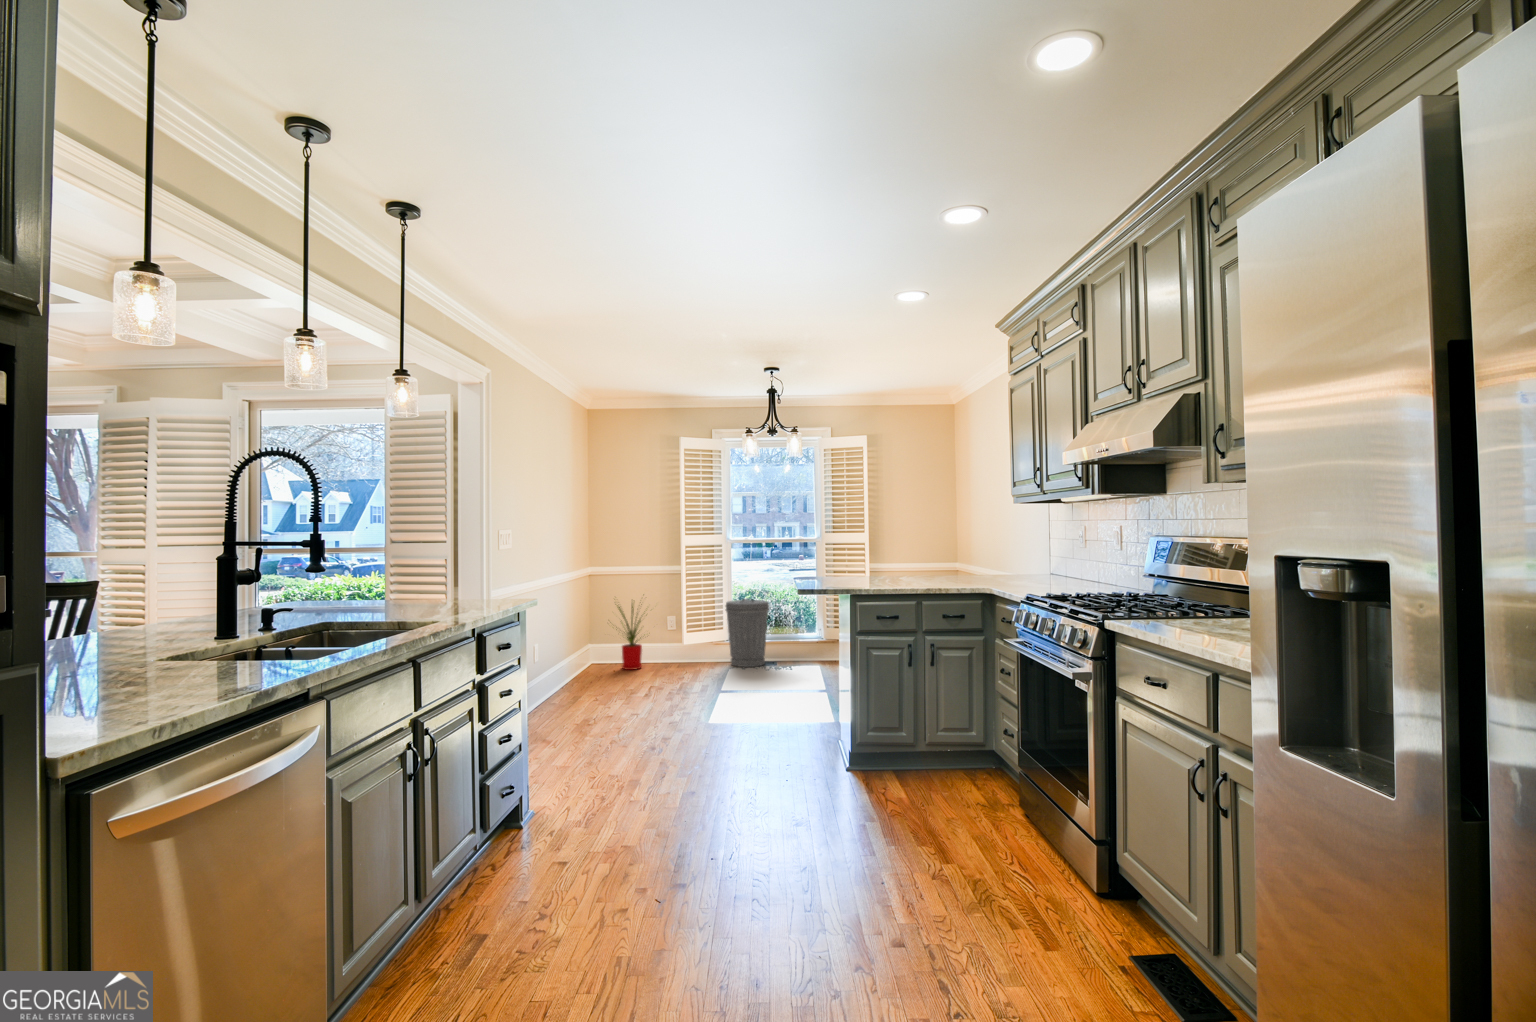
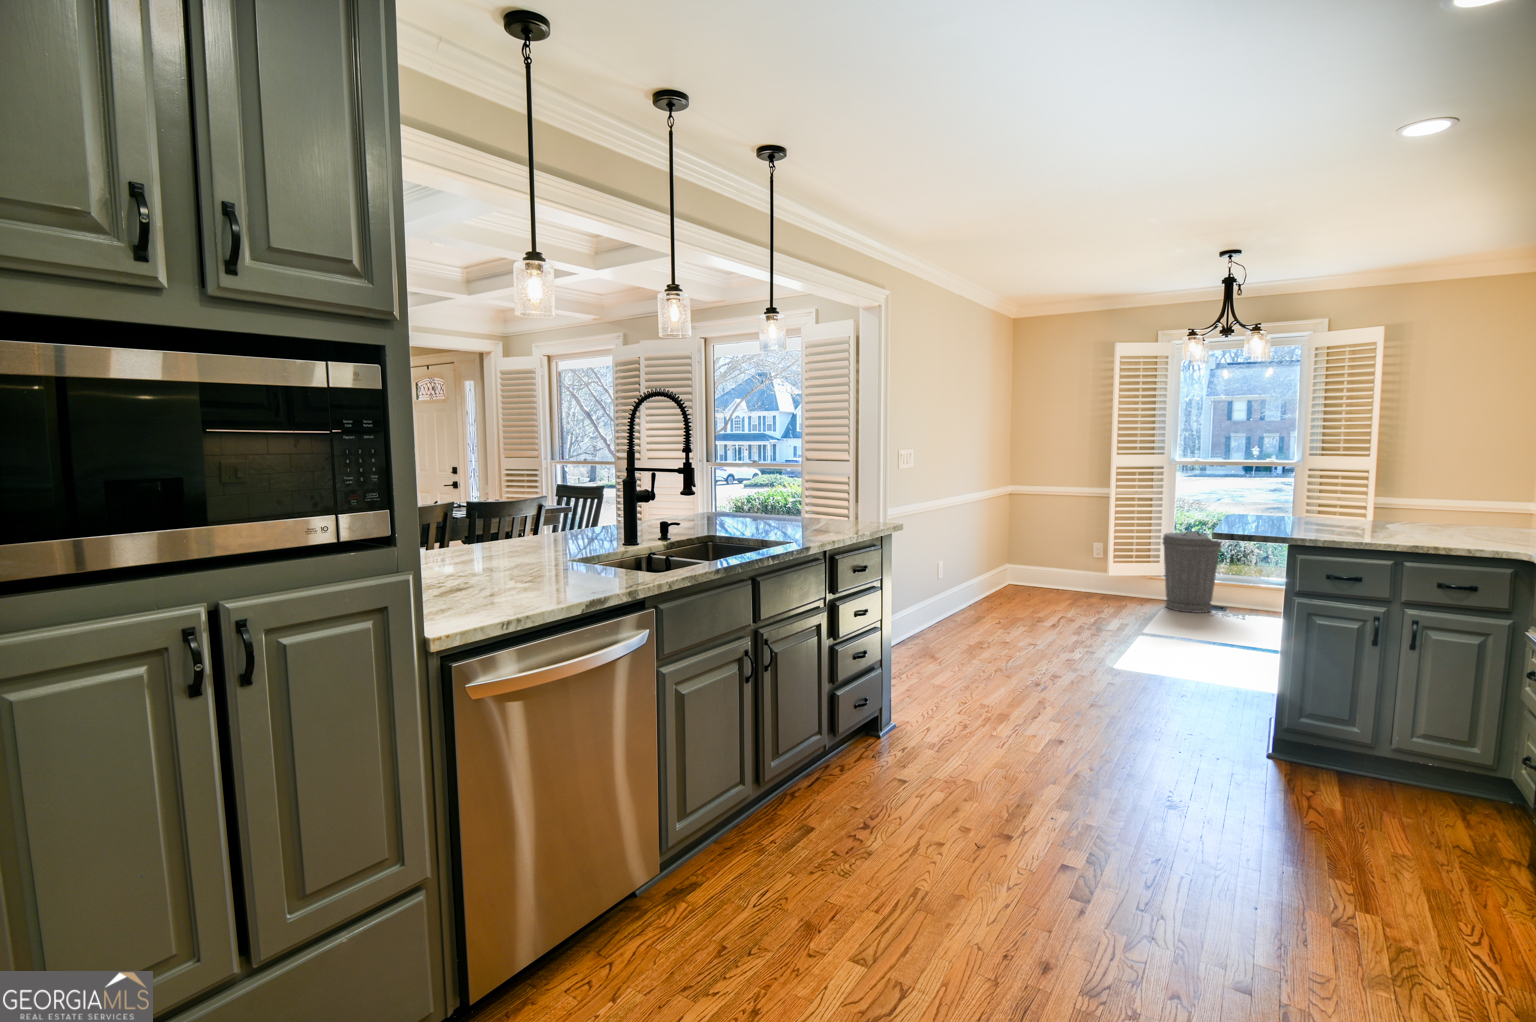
house plant: present [616,604,642,670] -> none [1016,516,1081,598]

